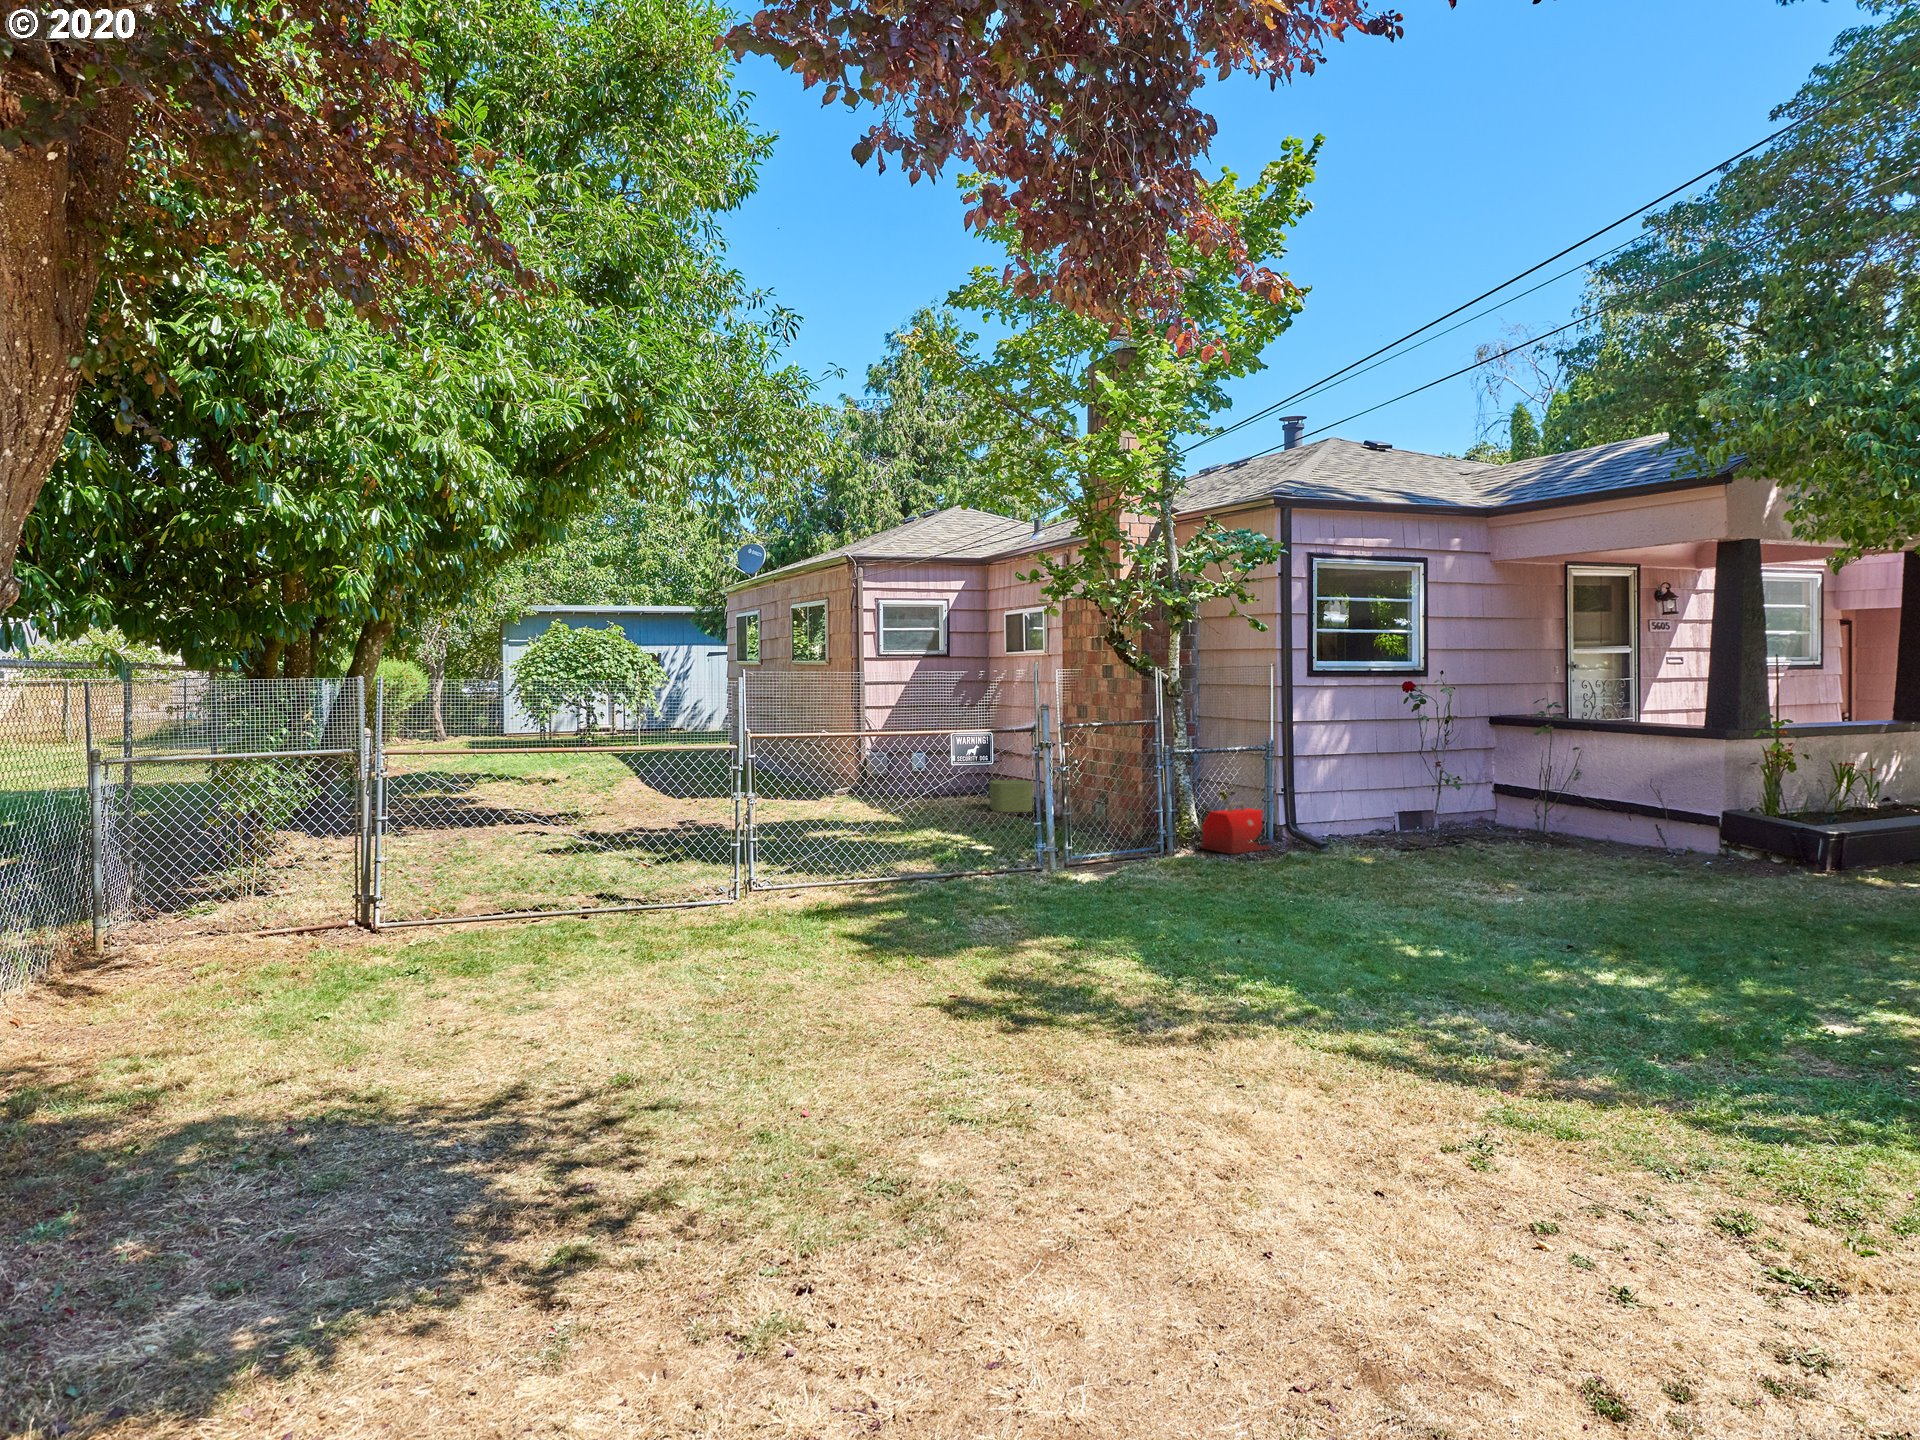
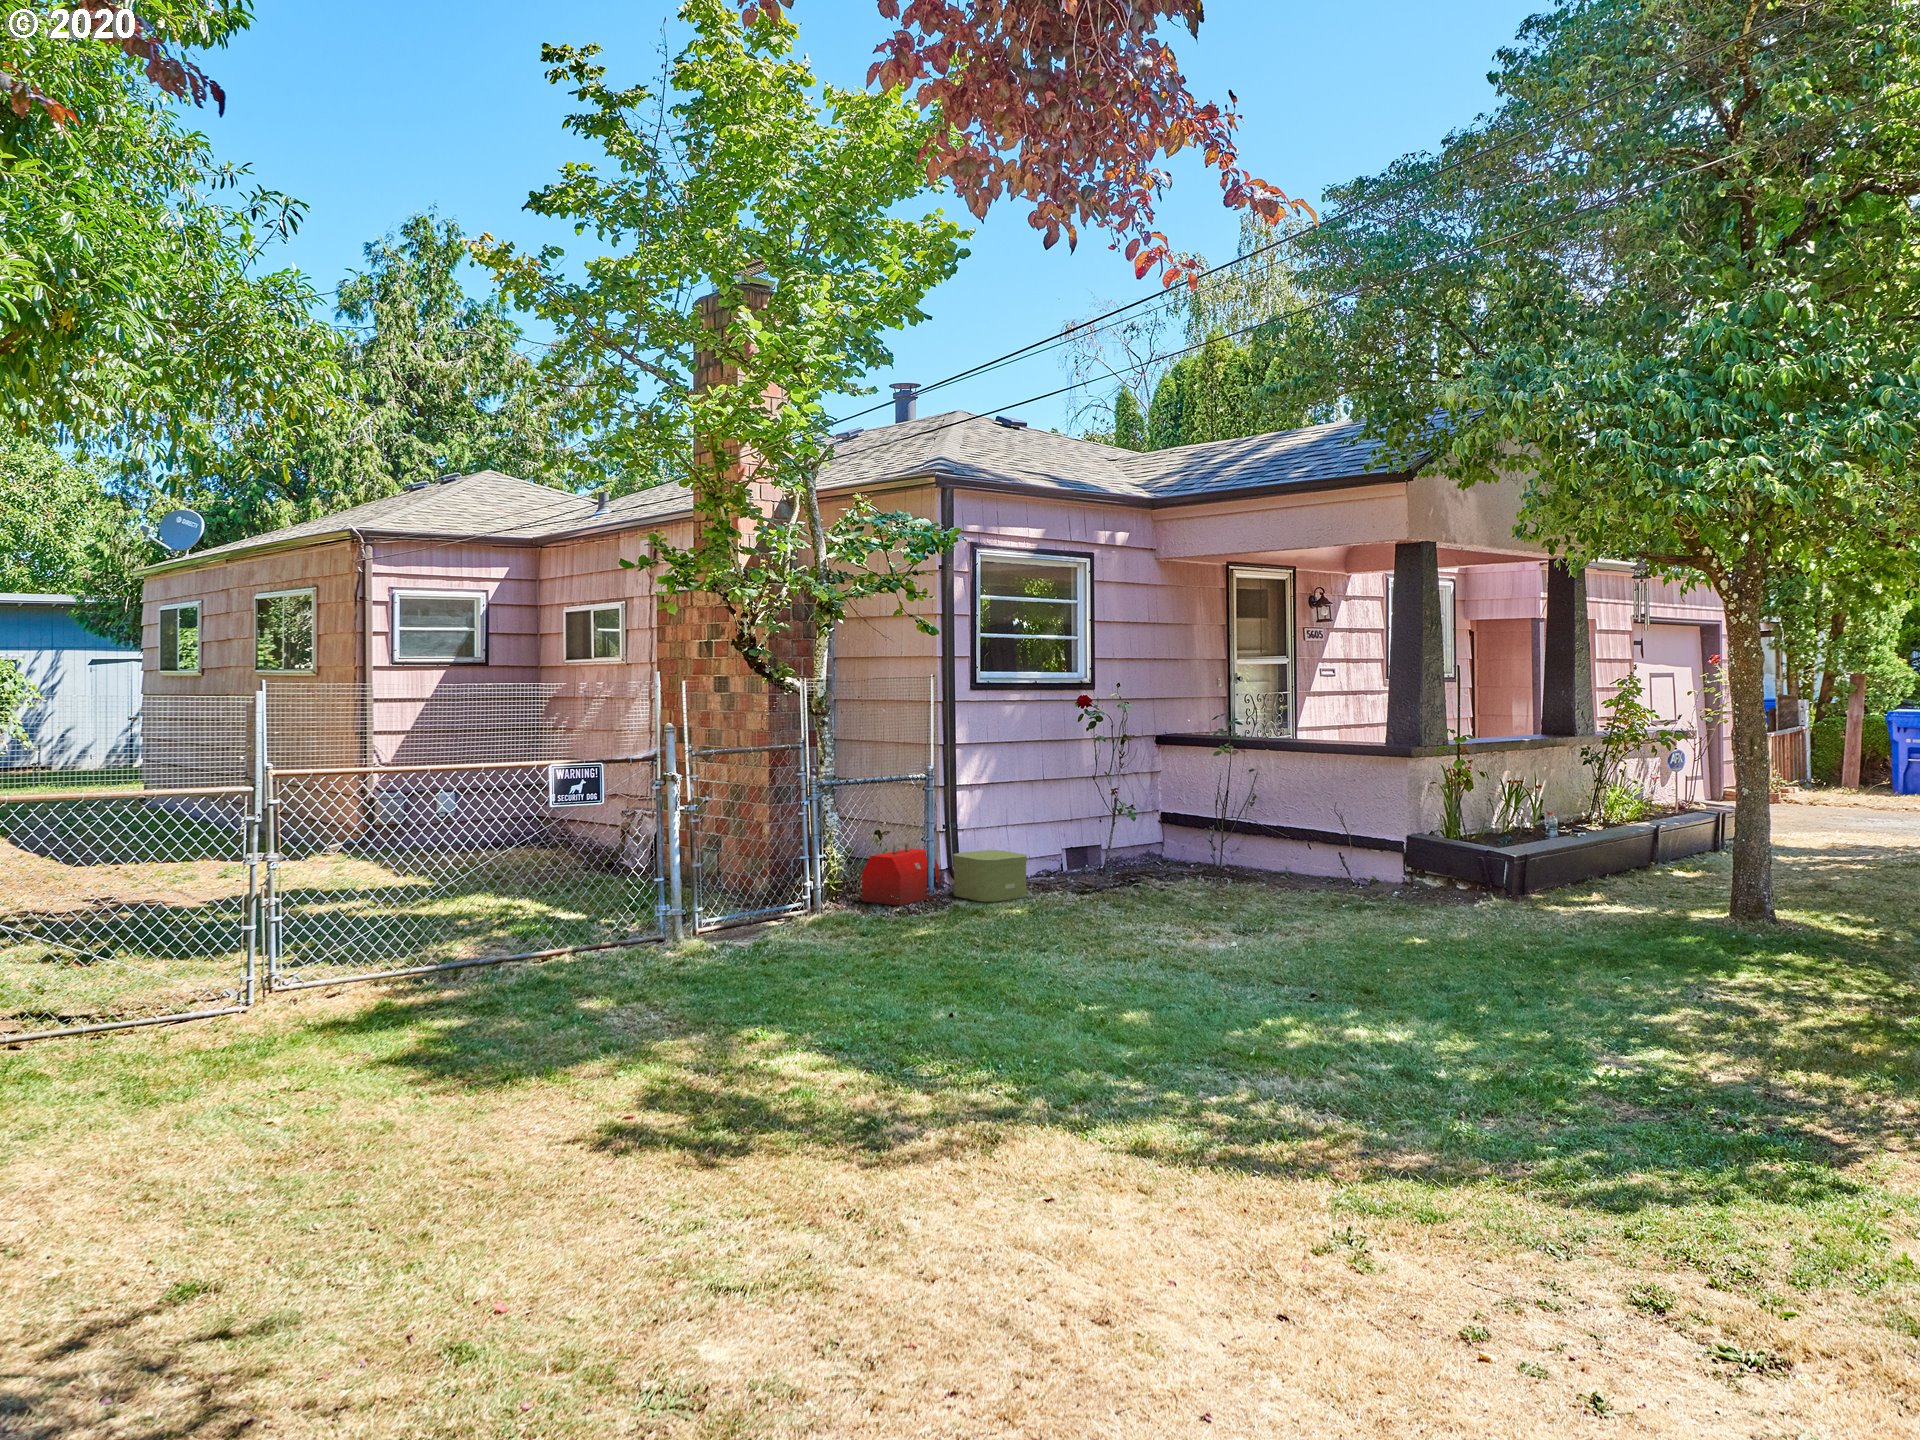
storage box: present [990,780,1033,812] -> present [953,850,1027,902]

